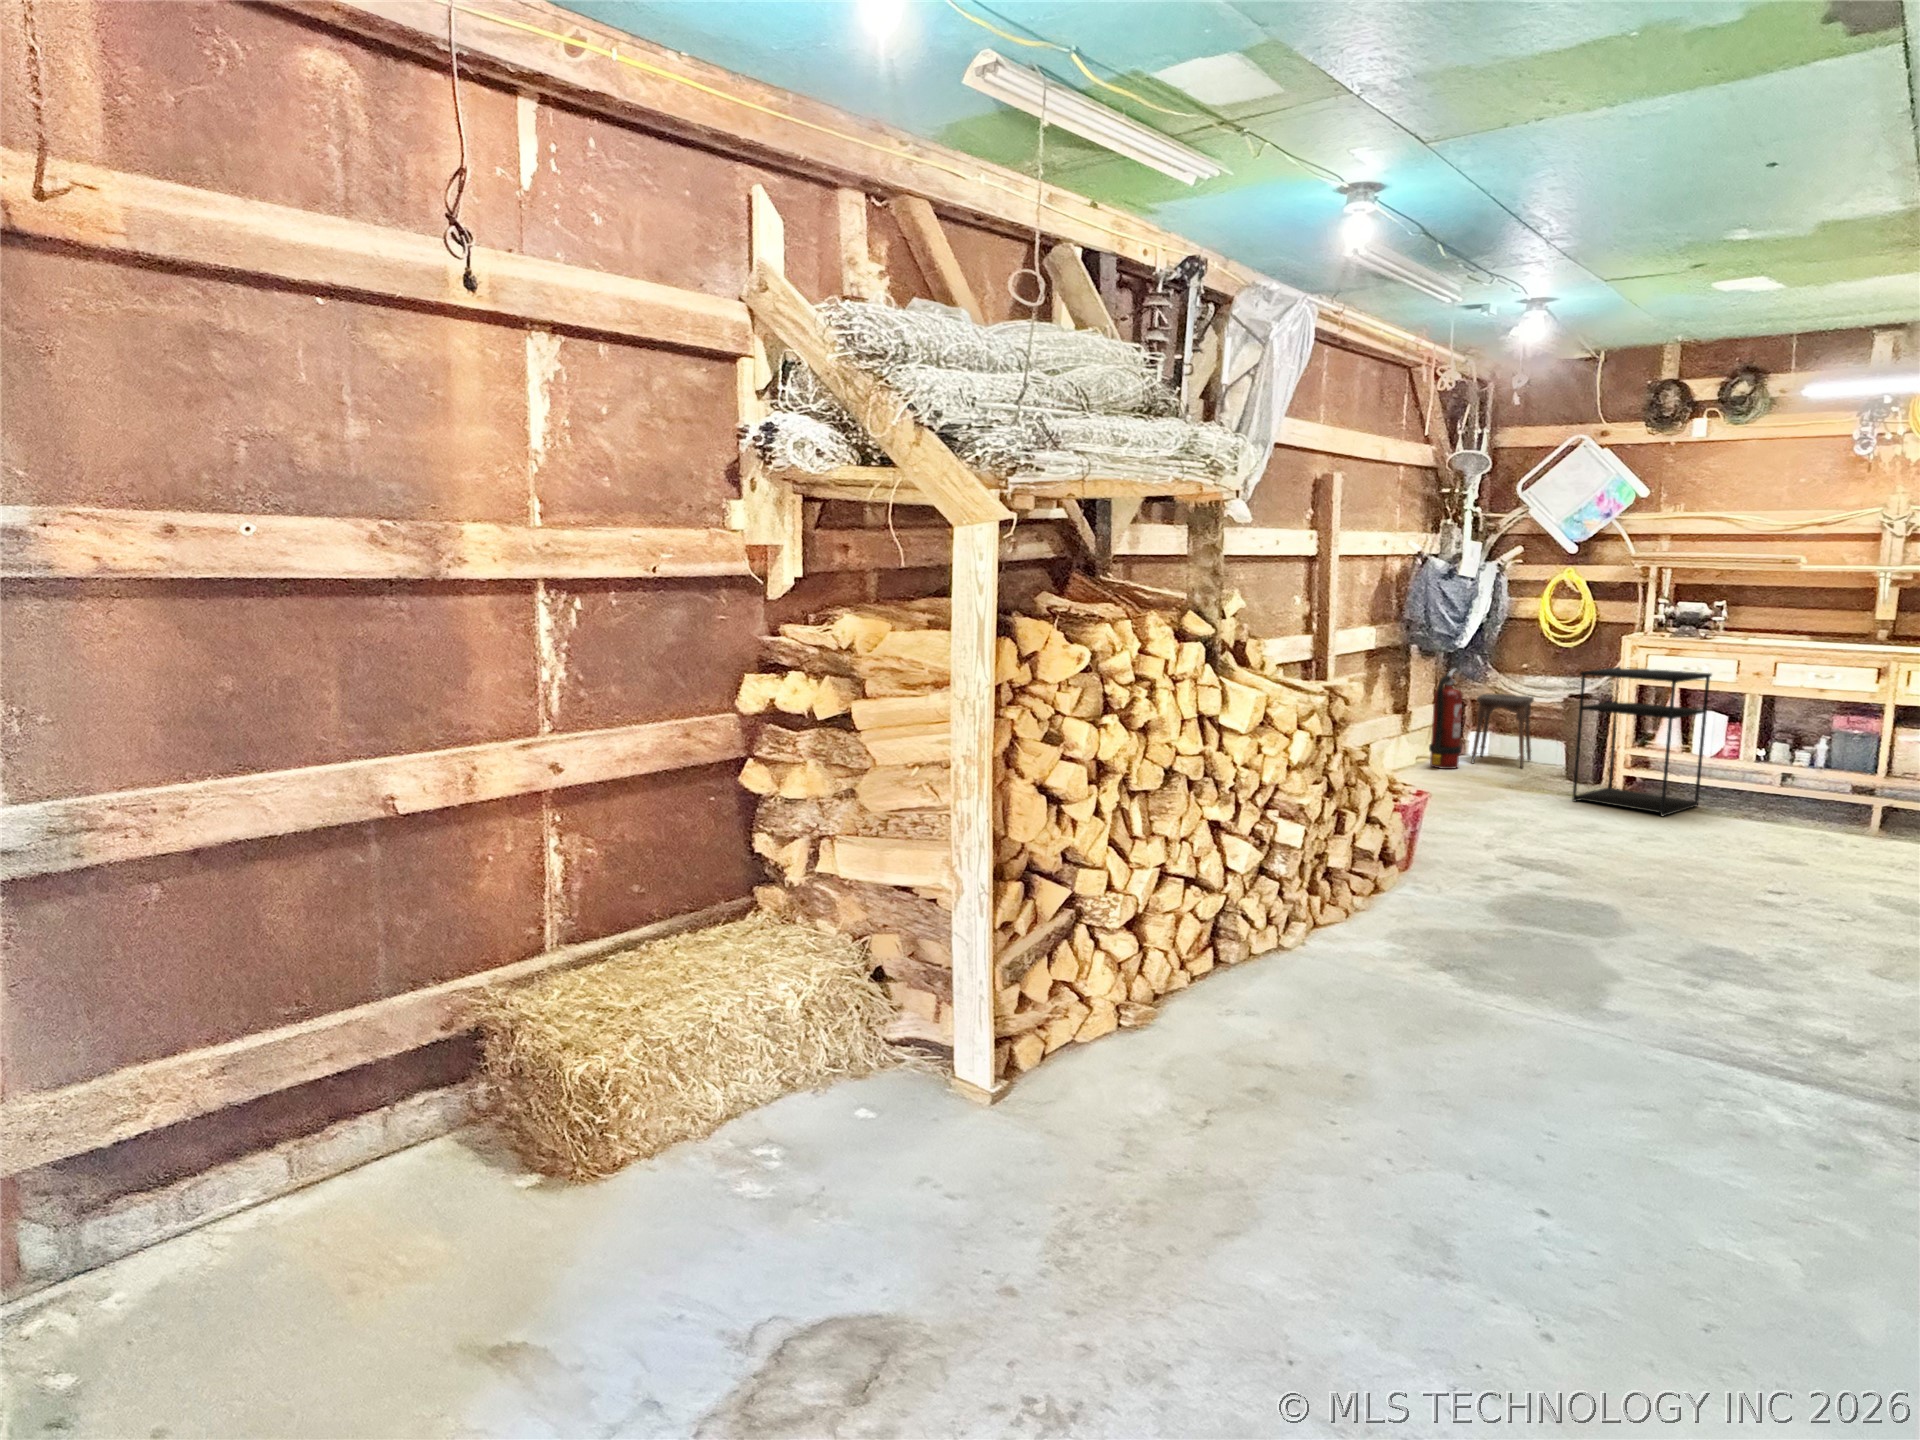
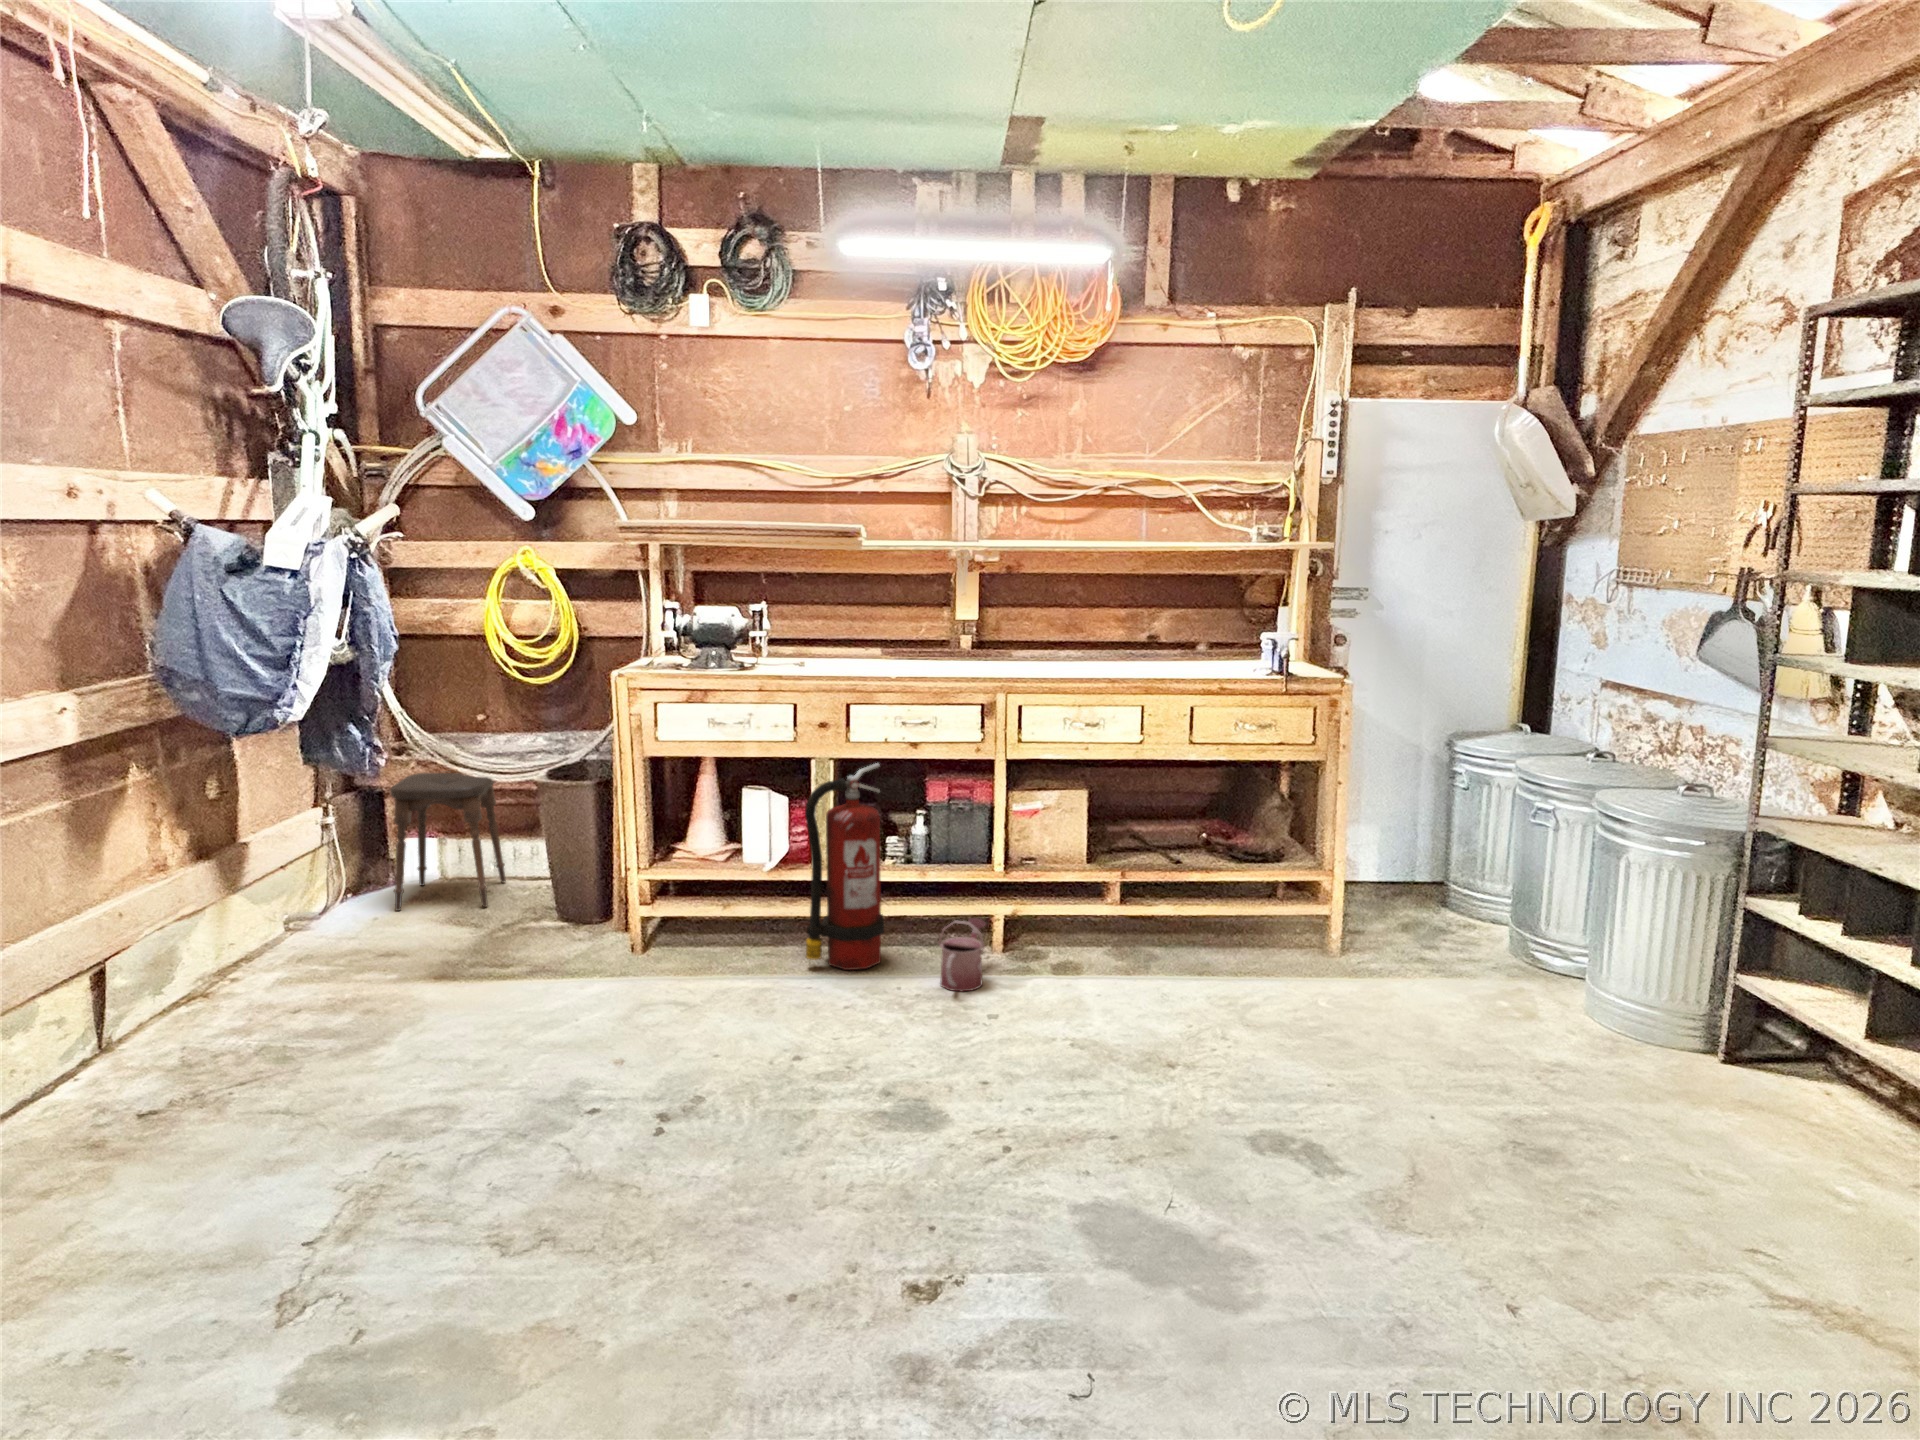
shelving unit: present [1572,667,1712,816] -> none [535,728,759,1016]
fire extinguisher: present [1429,669,1463,769] -> present [805,763,884,970]
watering can: none [1824,793,1867,835] -> present [938,918,986,992]

